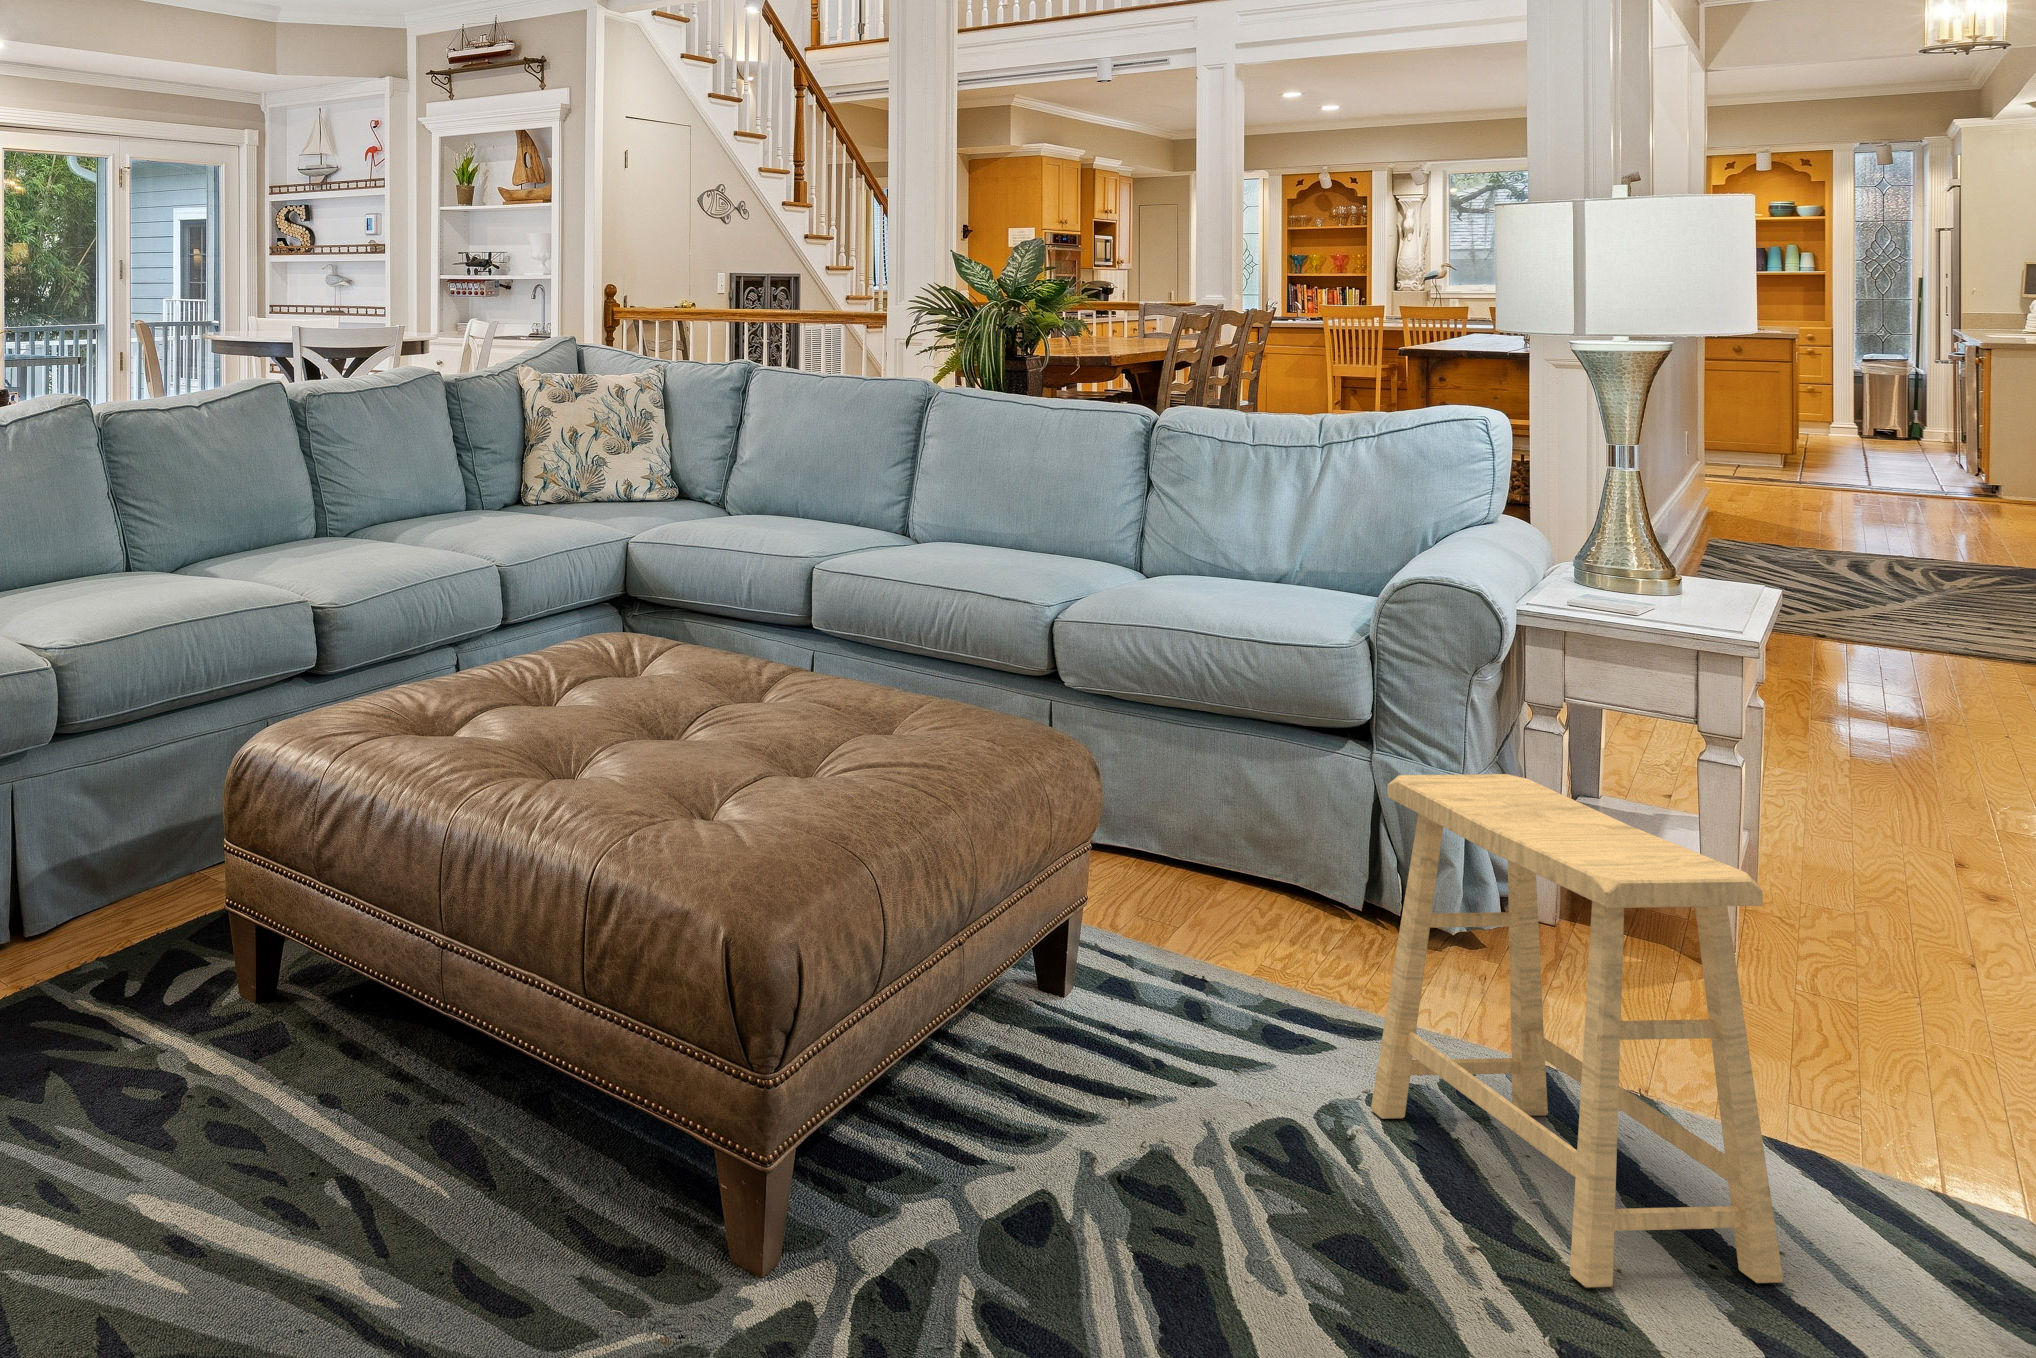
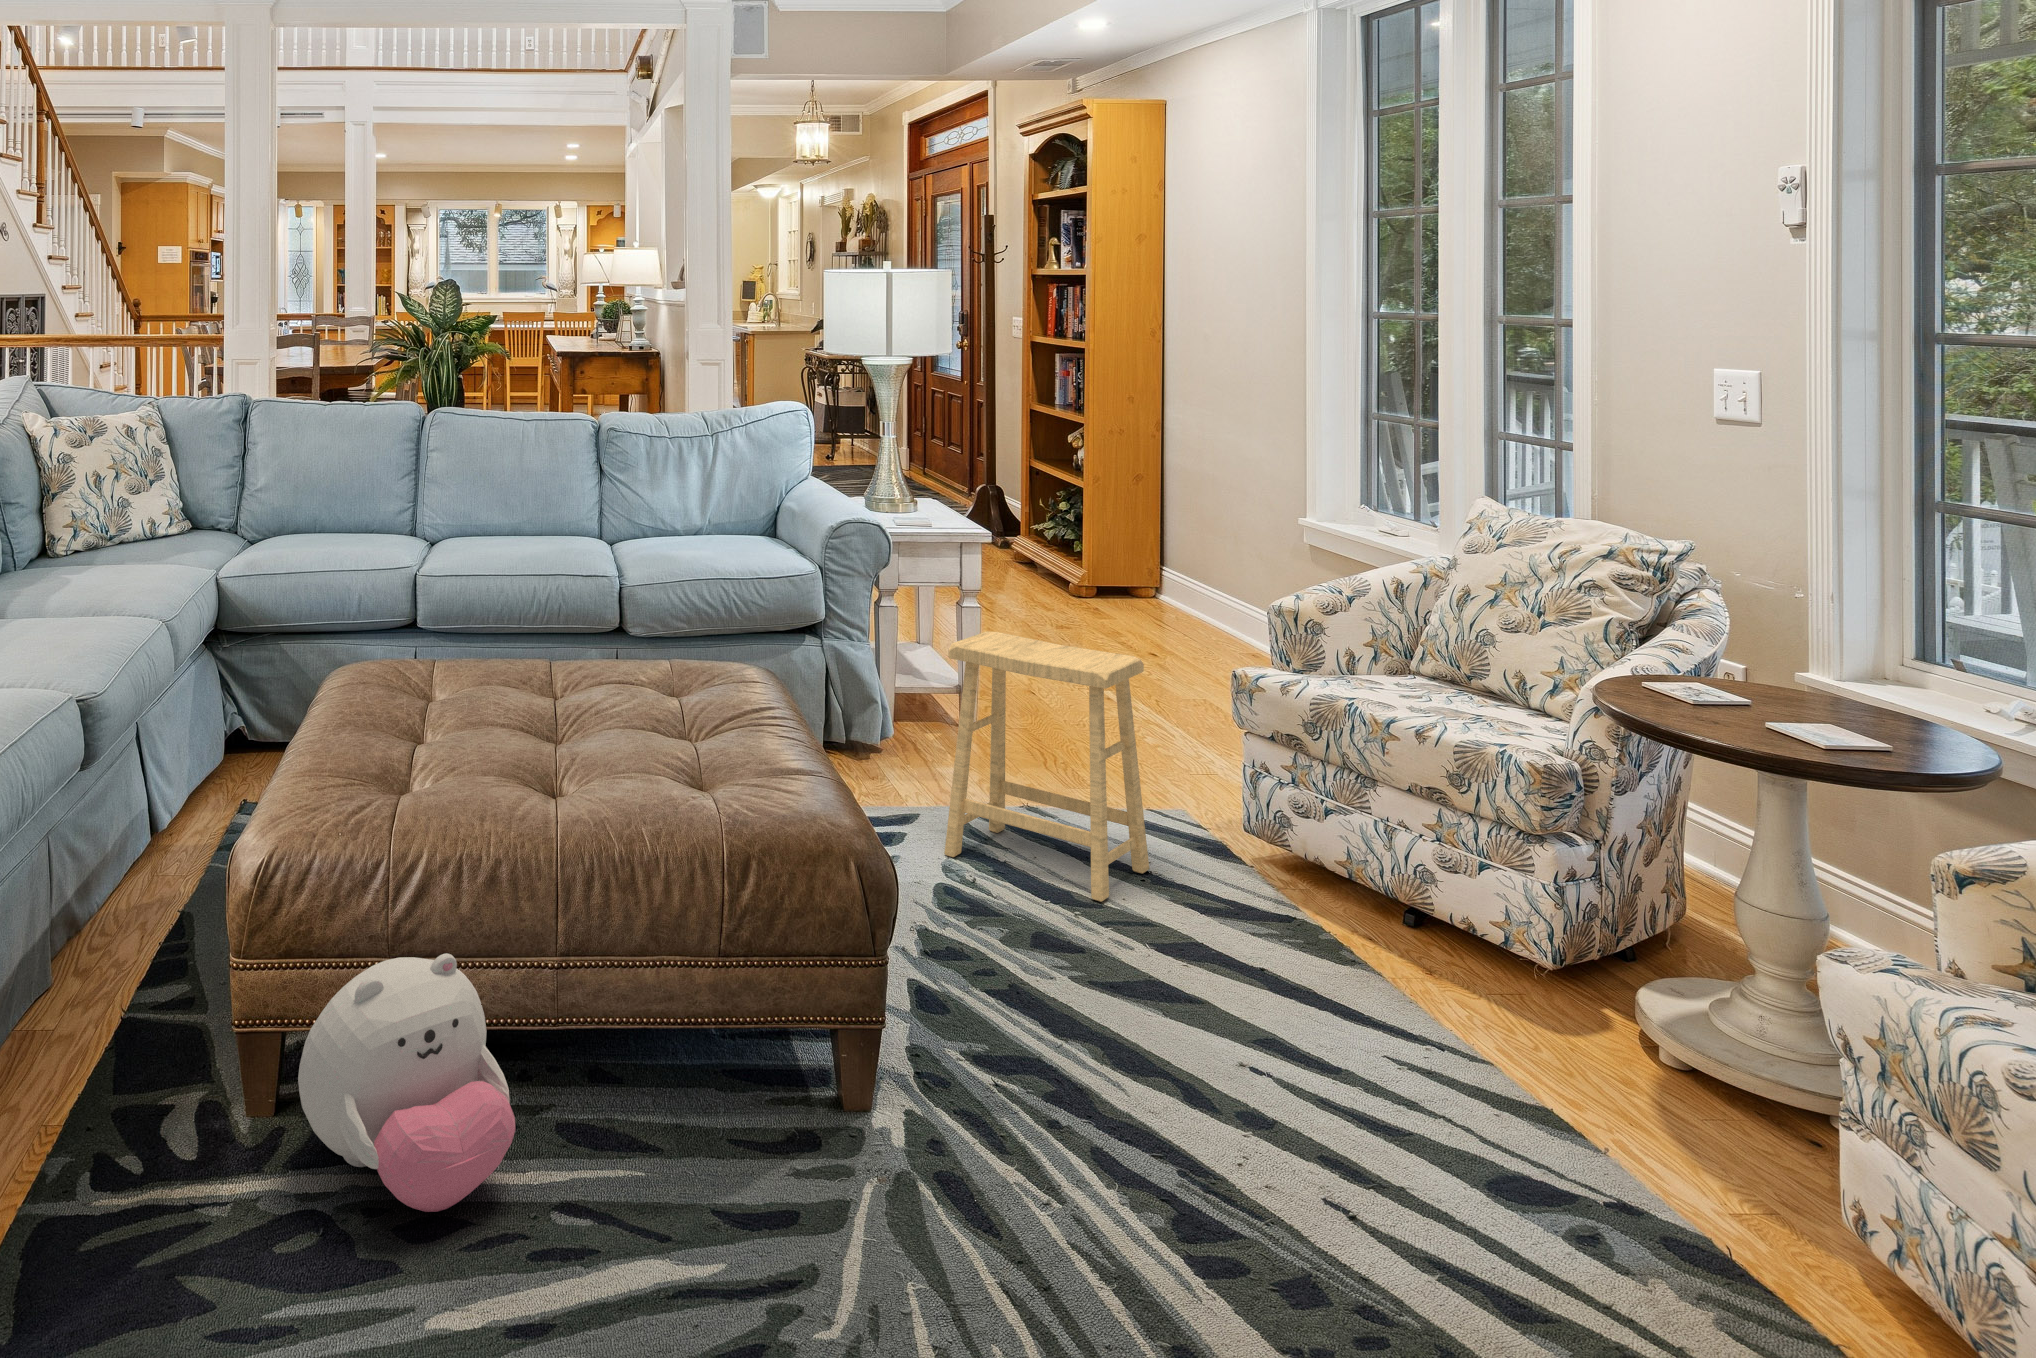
plush toy: none [98,920,322,1206] -> present [298,953,515,1212]

